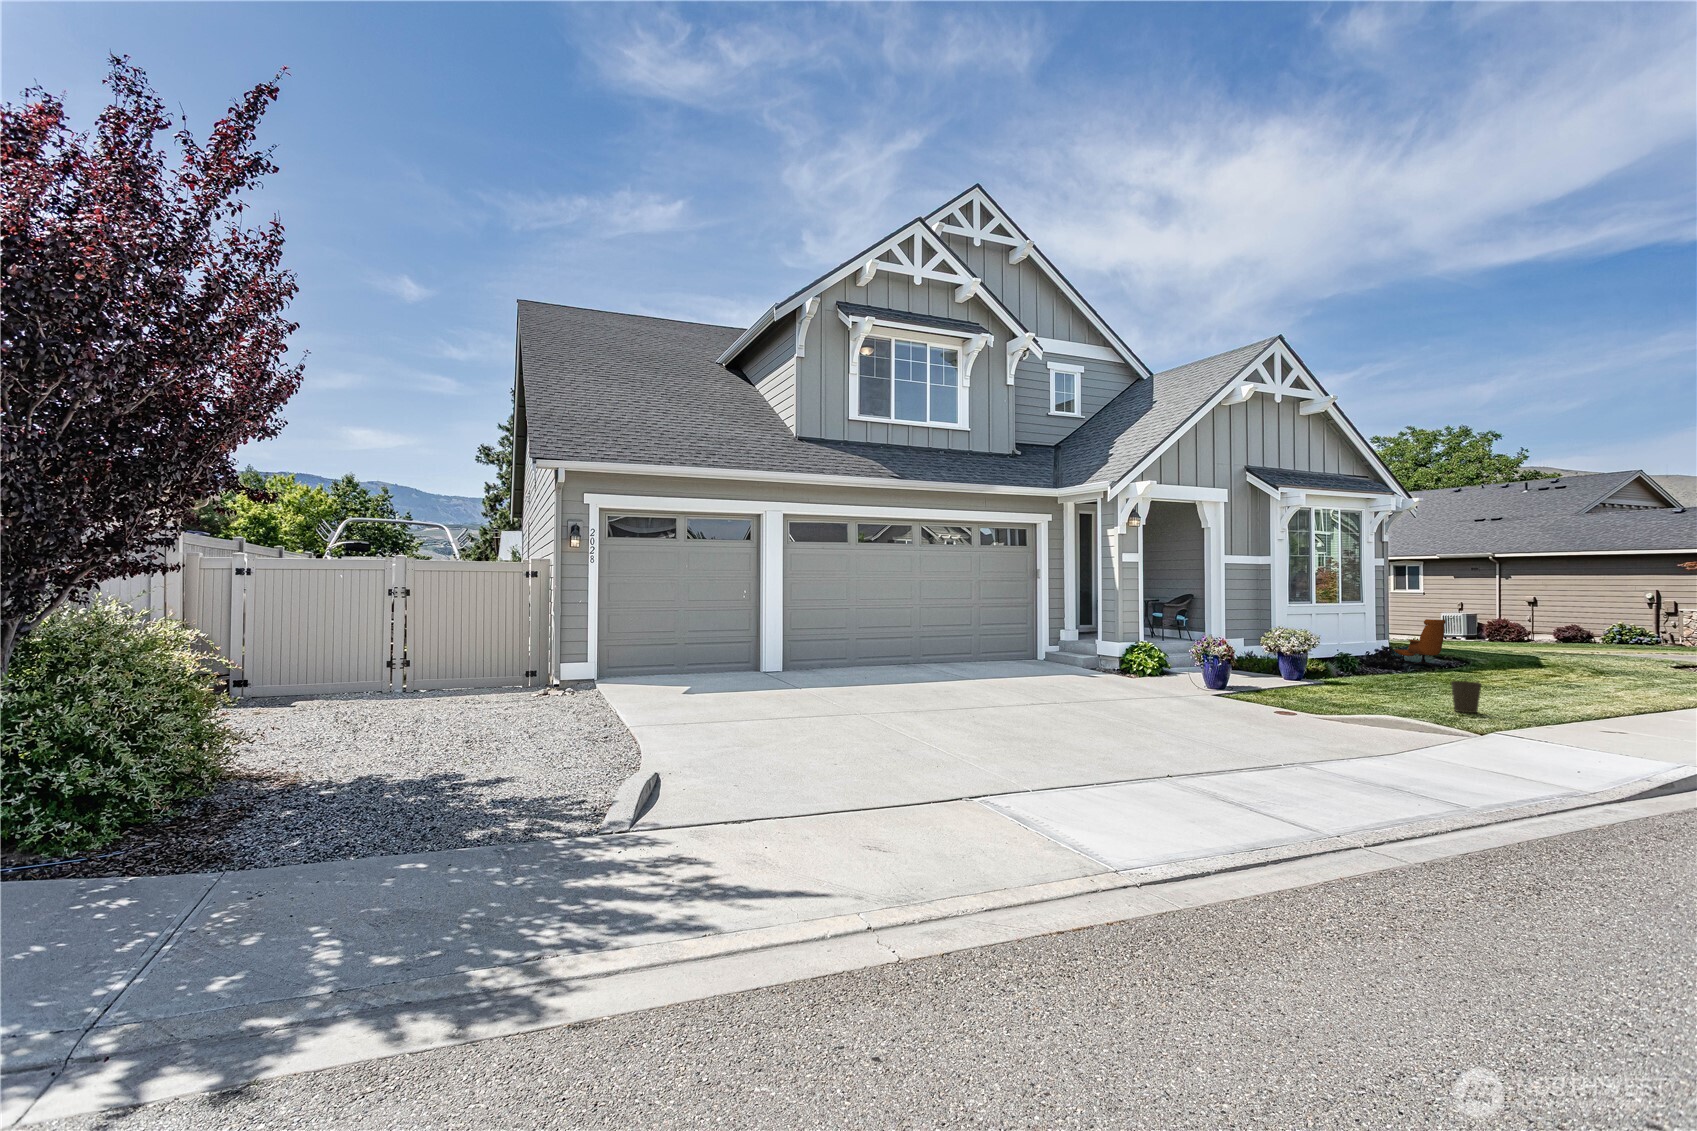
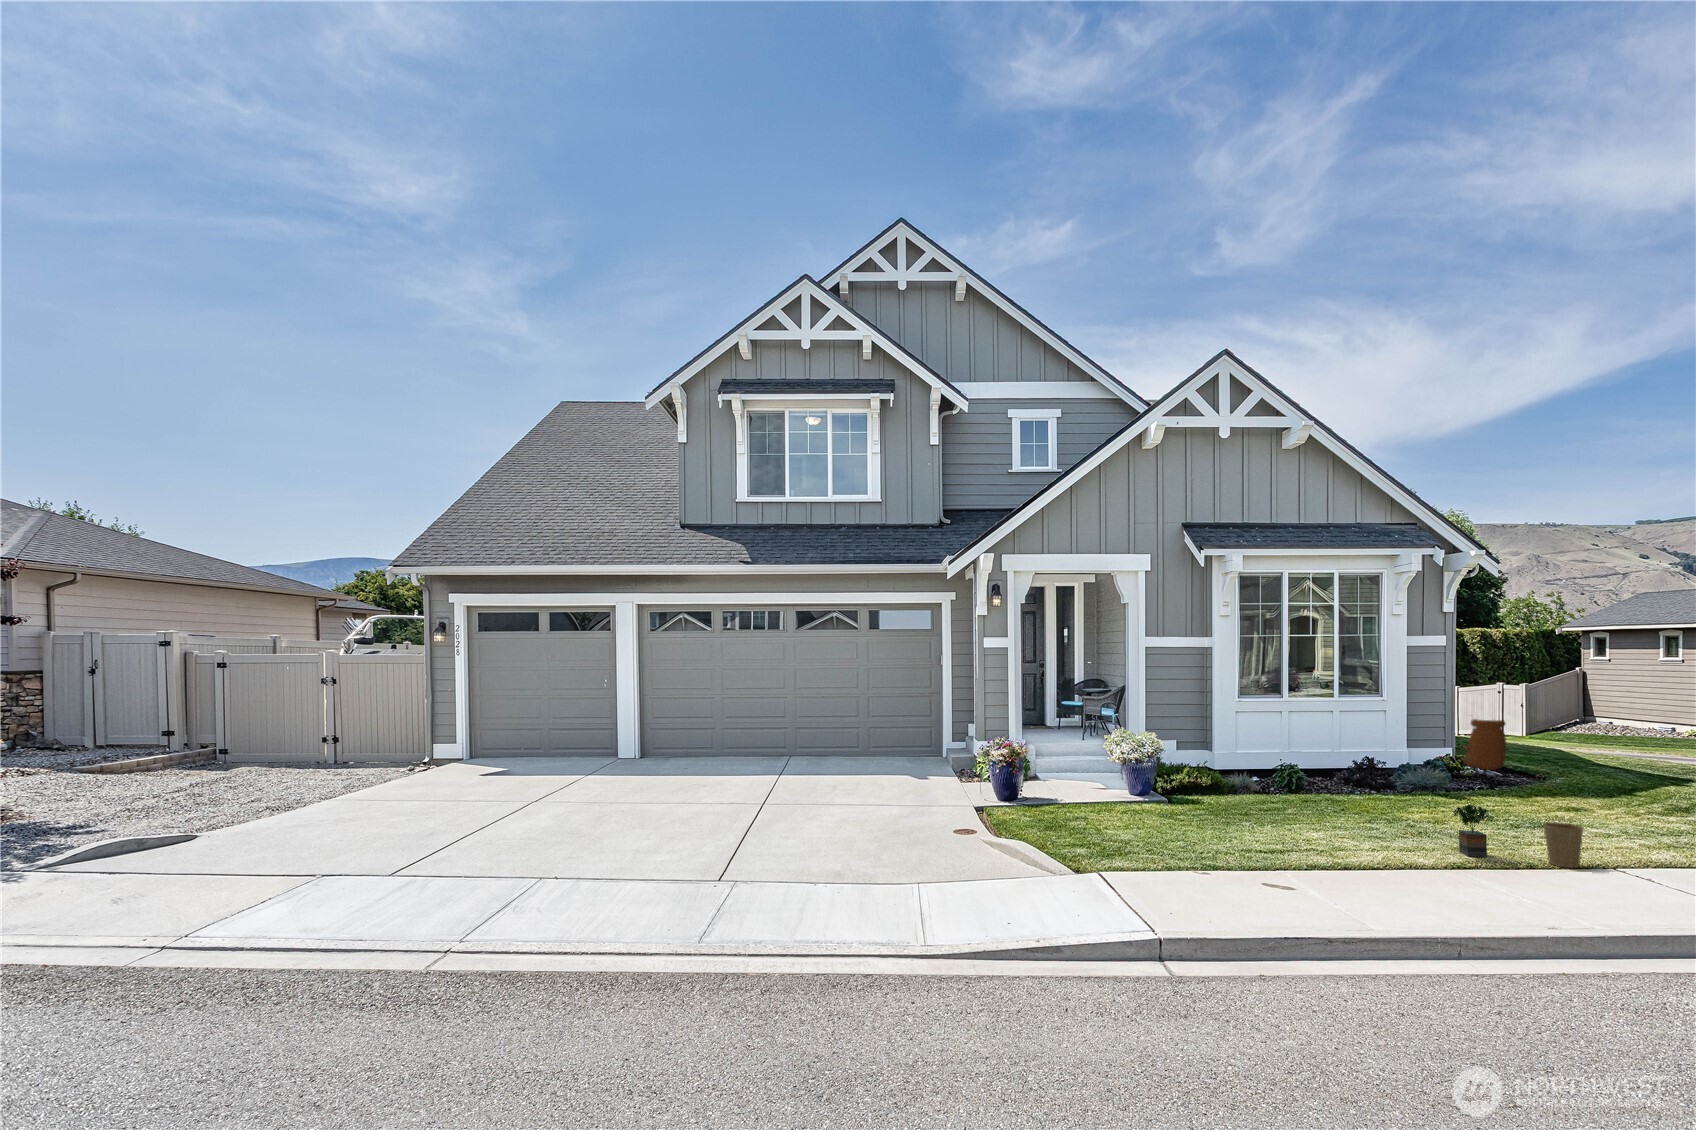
potted tree: none [1571,668,1602,705] -> present [1453,804,1493,857]
basket: present [1451,680,1481,713] -> present [1543,822,1583,868]

